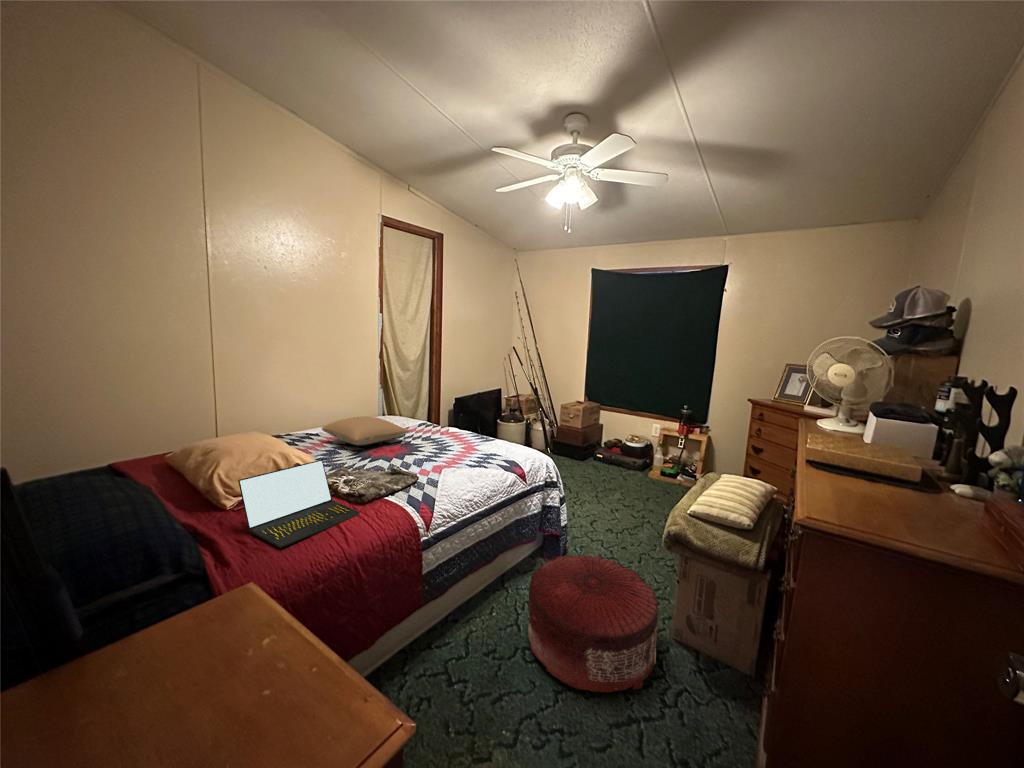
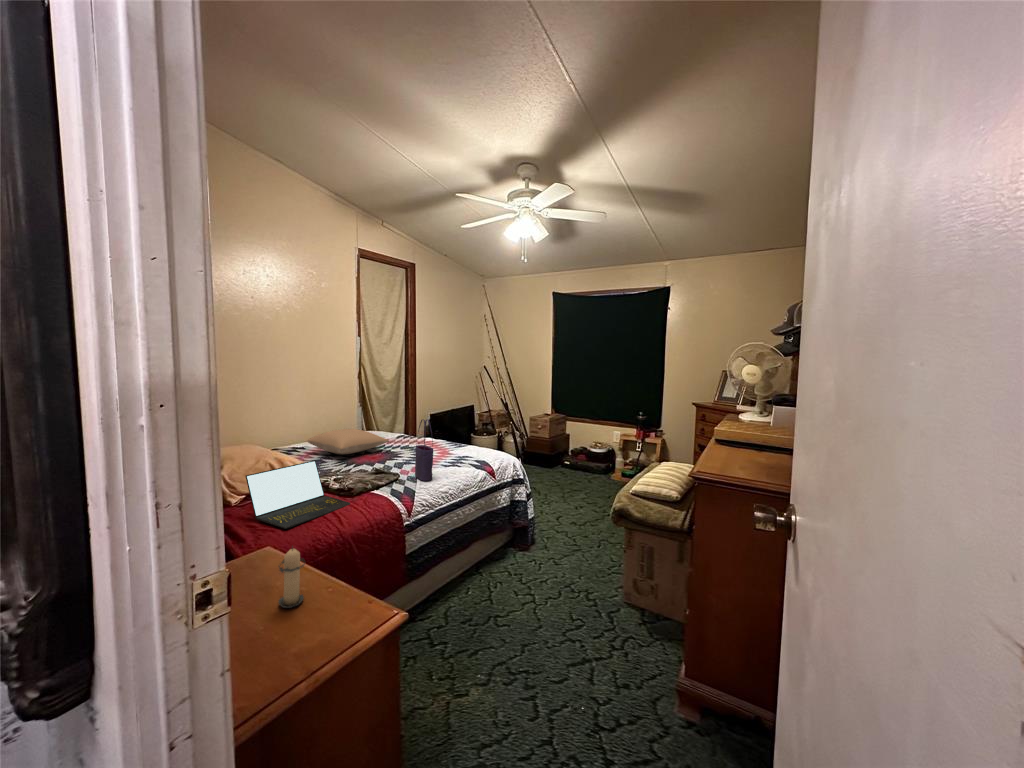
tote bag: none [435,415,457,485] -> present [415,419,433,481]
pouf: present [528,554,659,692] -> none [499,536,608,642]
candle: none [228,625,277,716] -> present [278,546,304,608]

